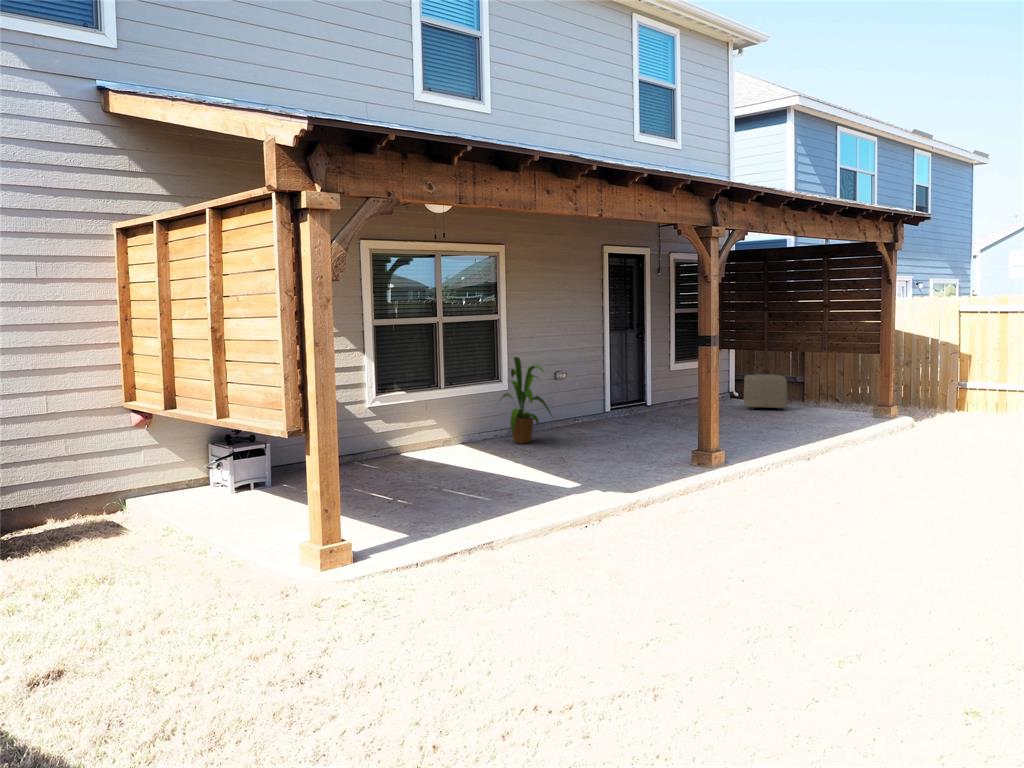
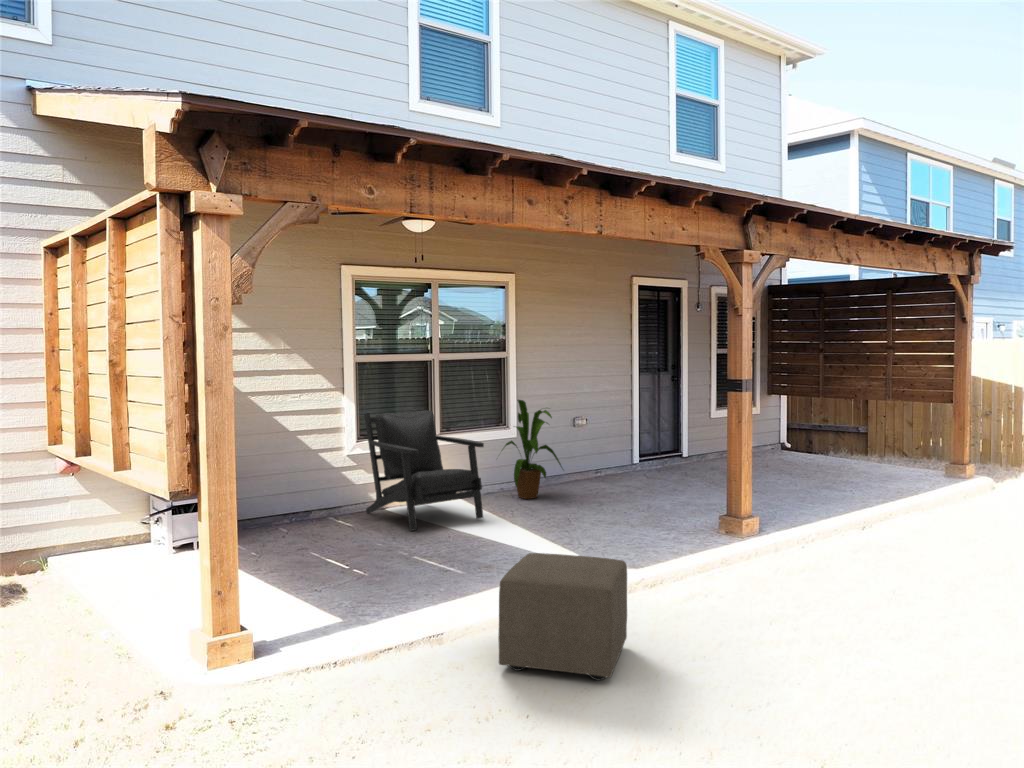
armchair: none [383,366,492,471] -> present [364,409,484,531]
ottoman: present [744,375,787,410] -> present [498,553,627,680]

